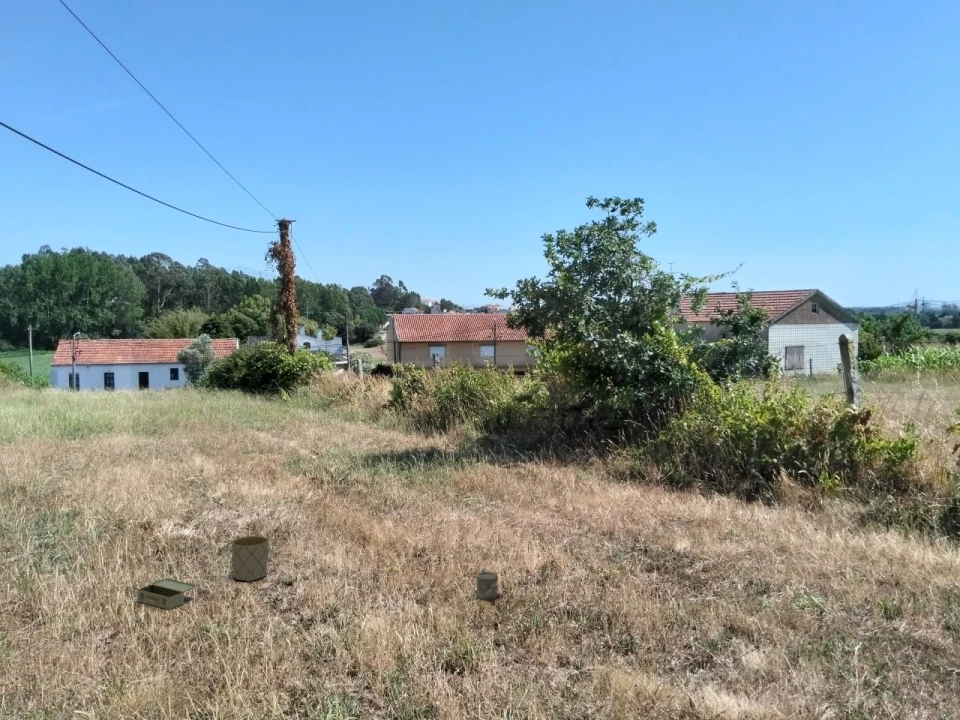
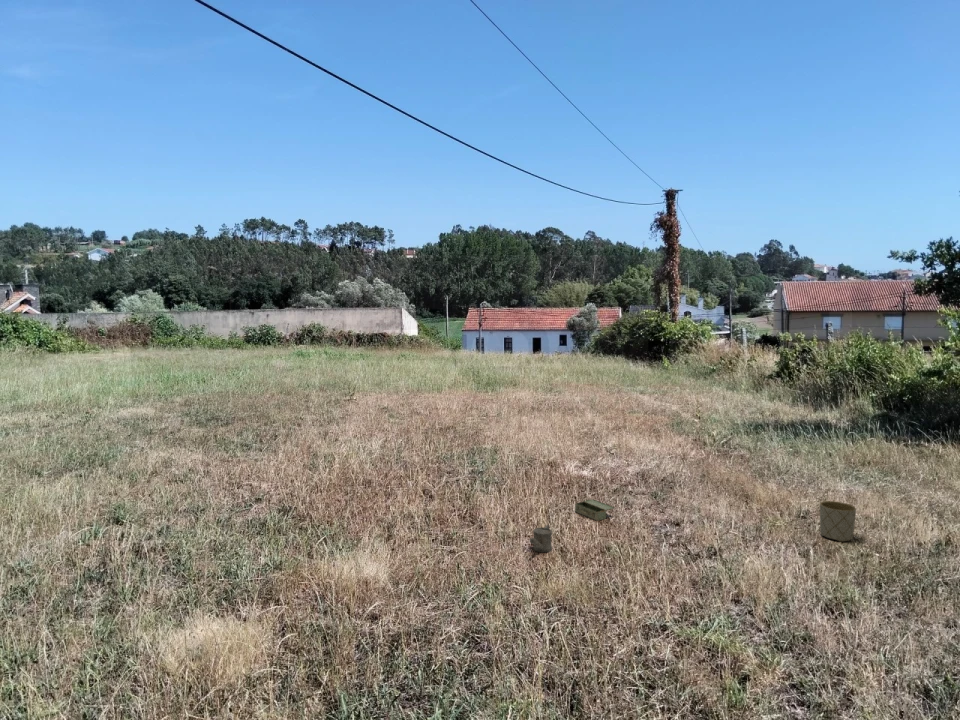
planter: present [232,536,269,582] -> present [820,501,856,542]
watering can: present [476,569,498,600] -> present [530,525,552,552]

